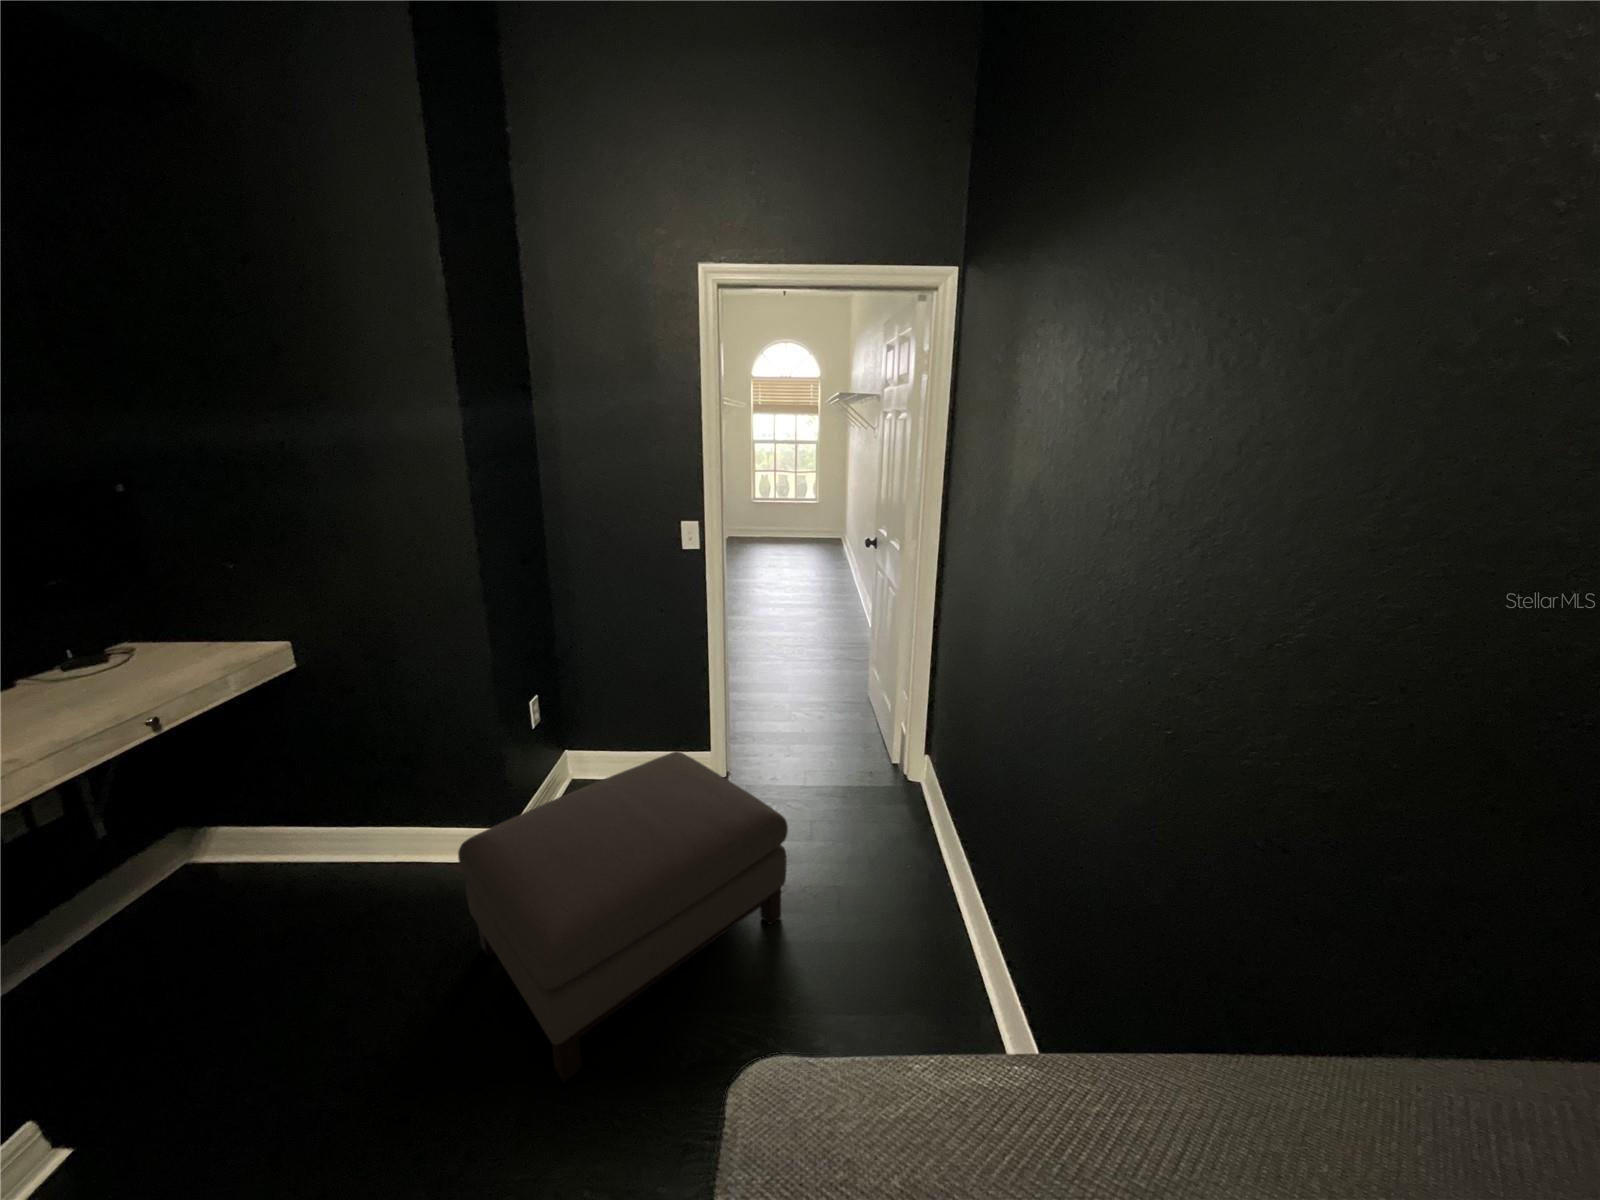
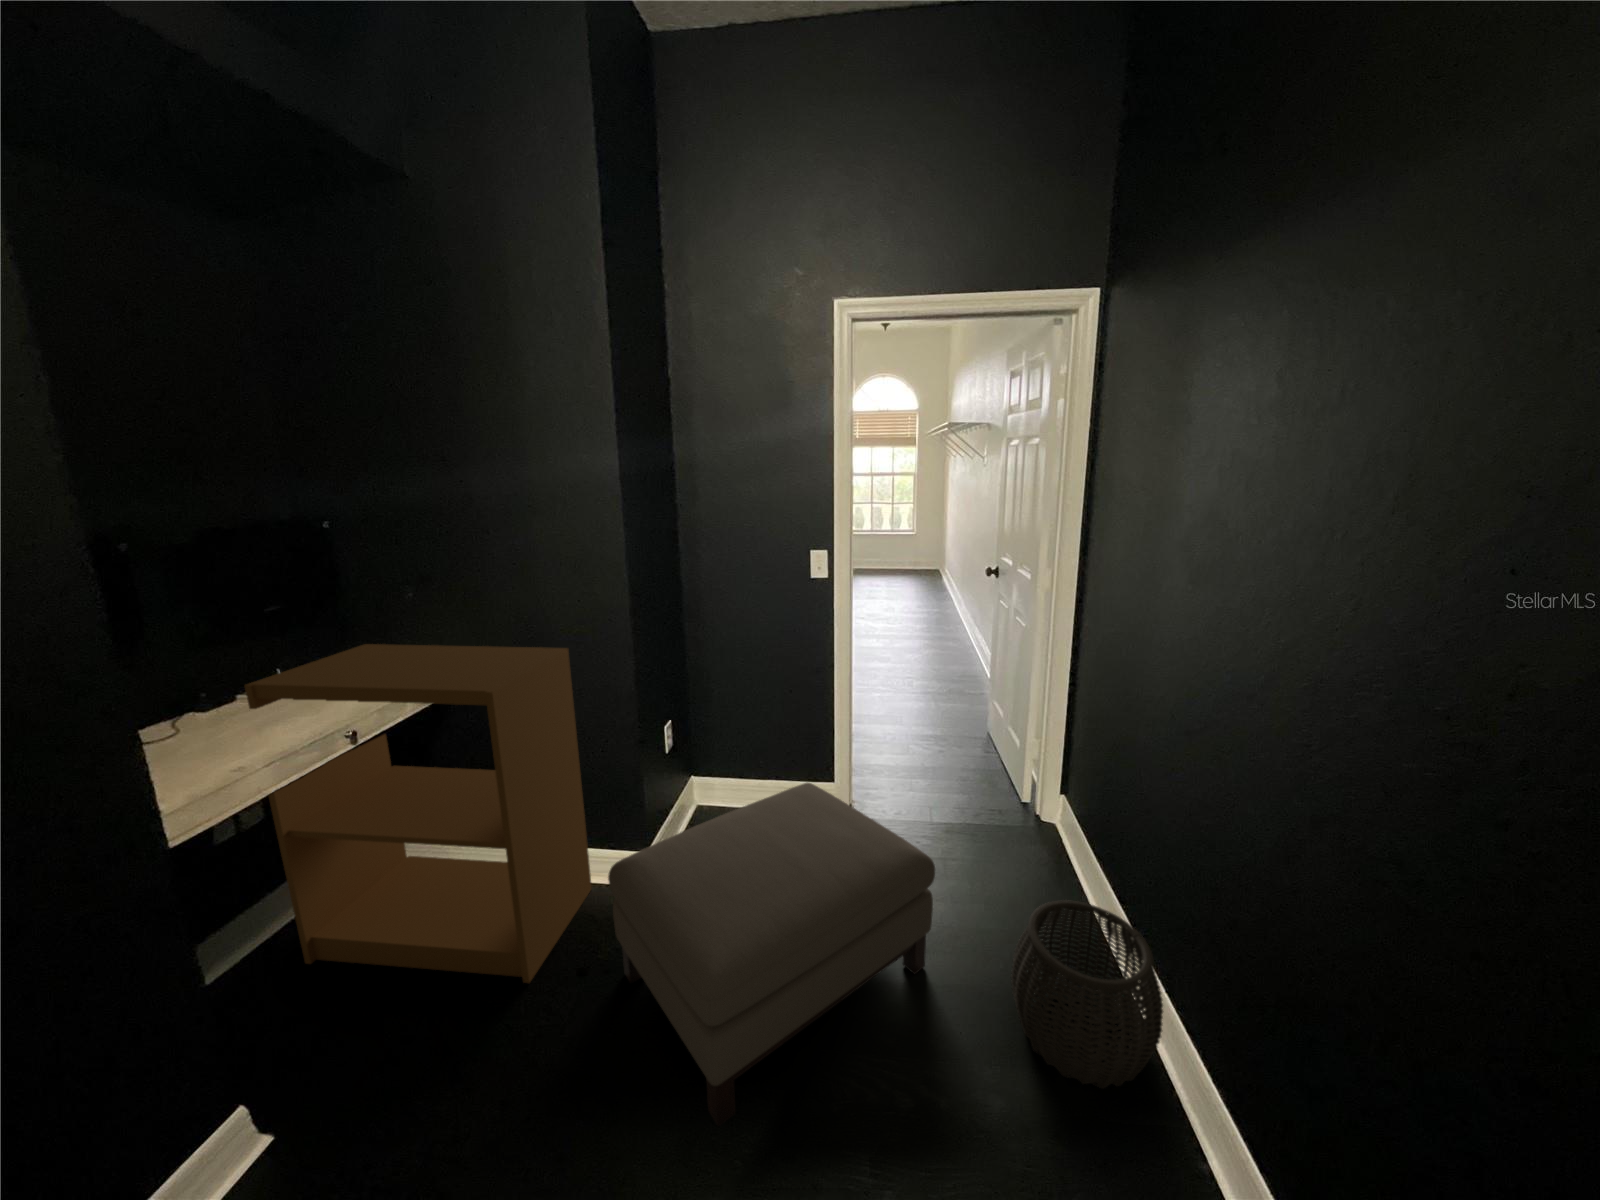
bookshelf: none [13,622,455,967] -> present [245,644,592,983]
woven basket: none [852,848,978,1010] -> present [1011,900,1163,1088]

